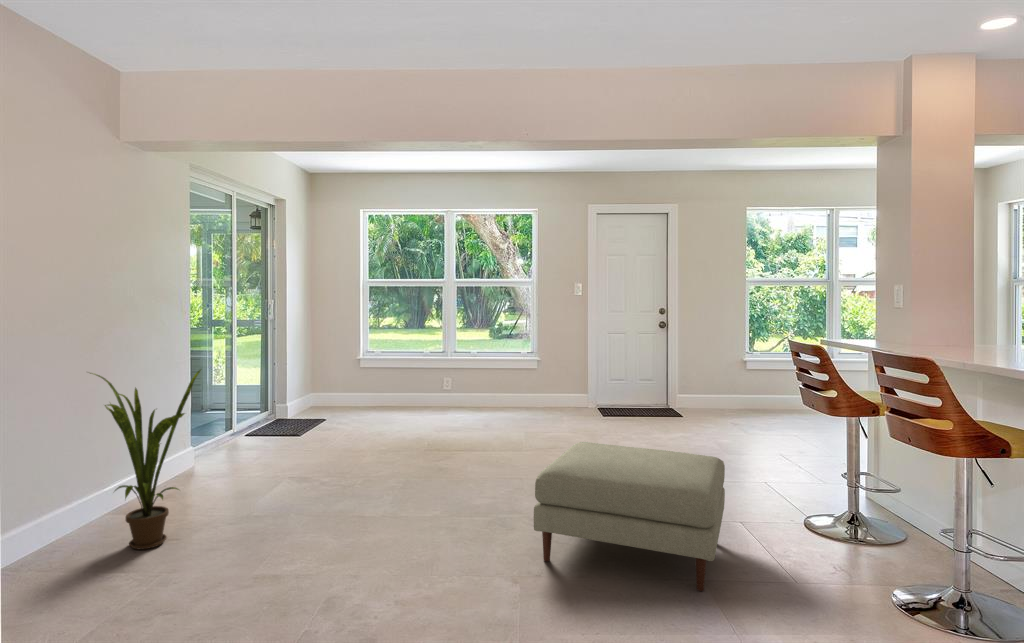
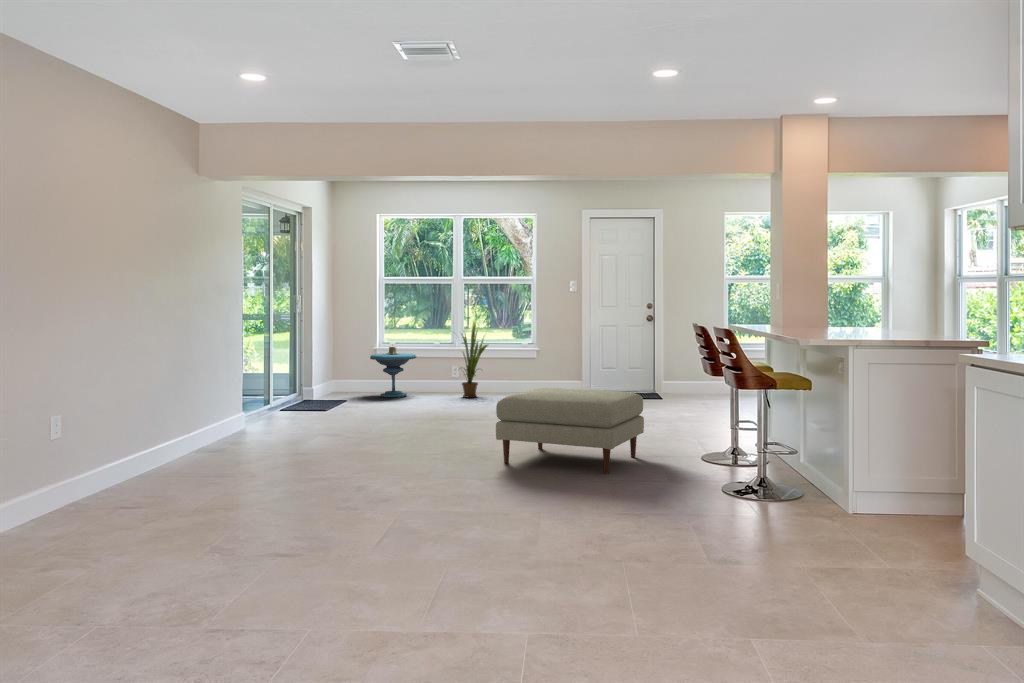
side table: none [352,352,404,411] -> present [370,345,416,398]
house plant: present [90,370,201,550] -> present [459,321,488,398]

